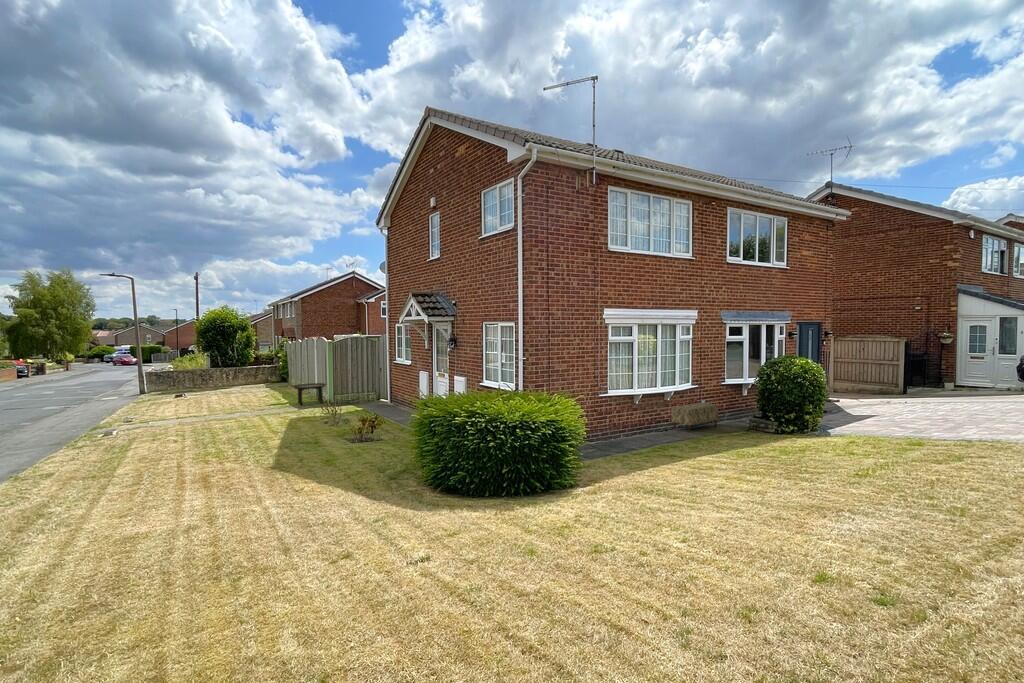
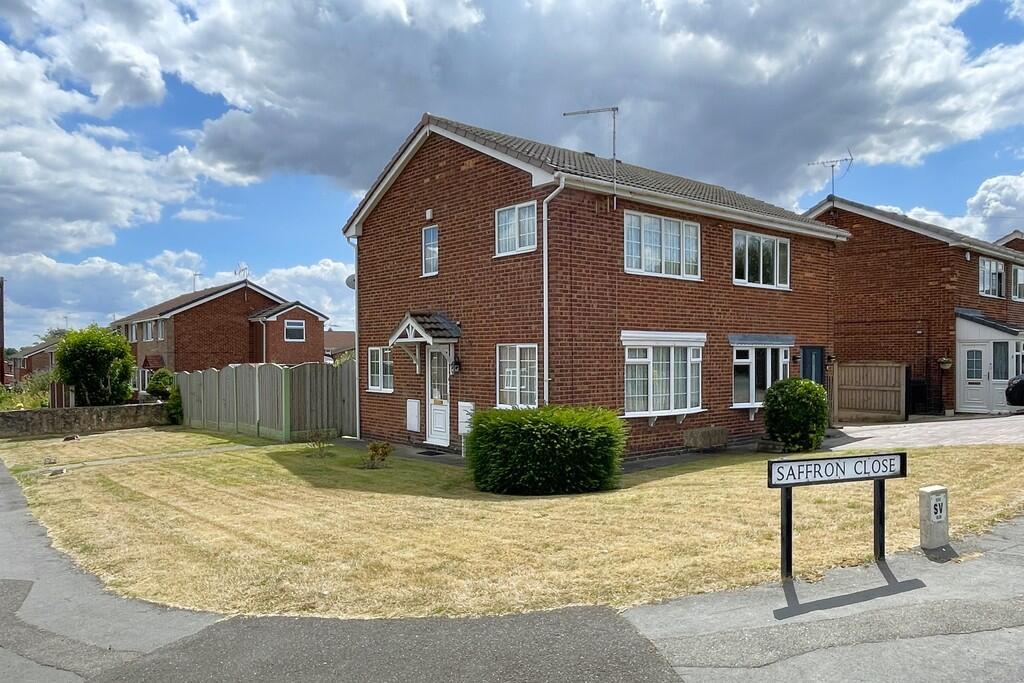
round table: present [293,383,326,405] -> none [238,417,278,443]

